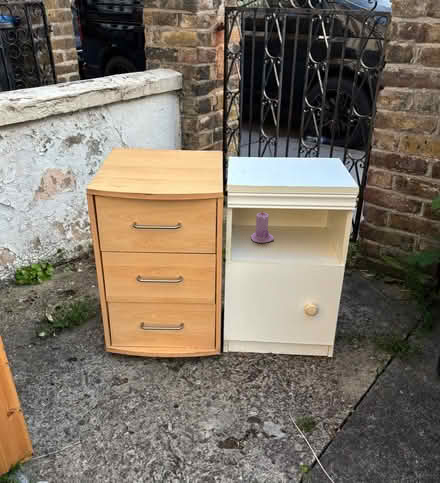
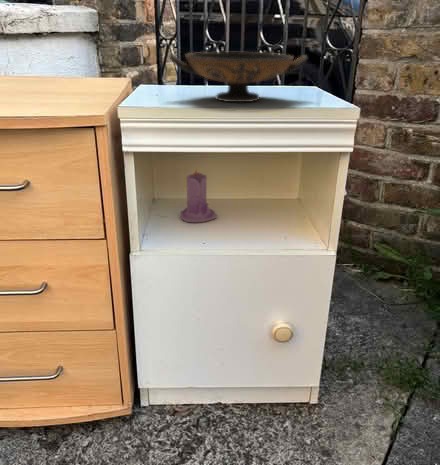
decorative bowl: none [252,141,332,177] -> present [170,52,307,102]

